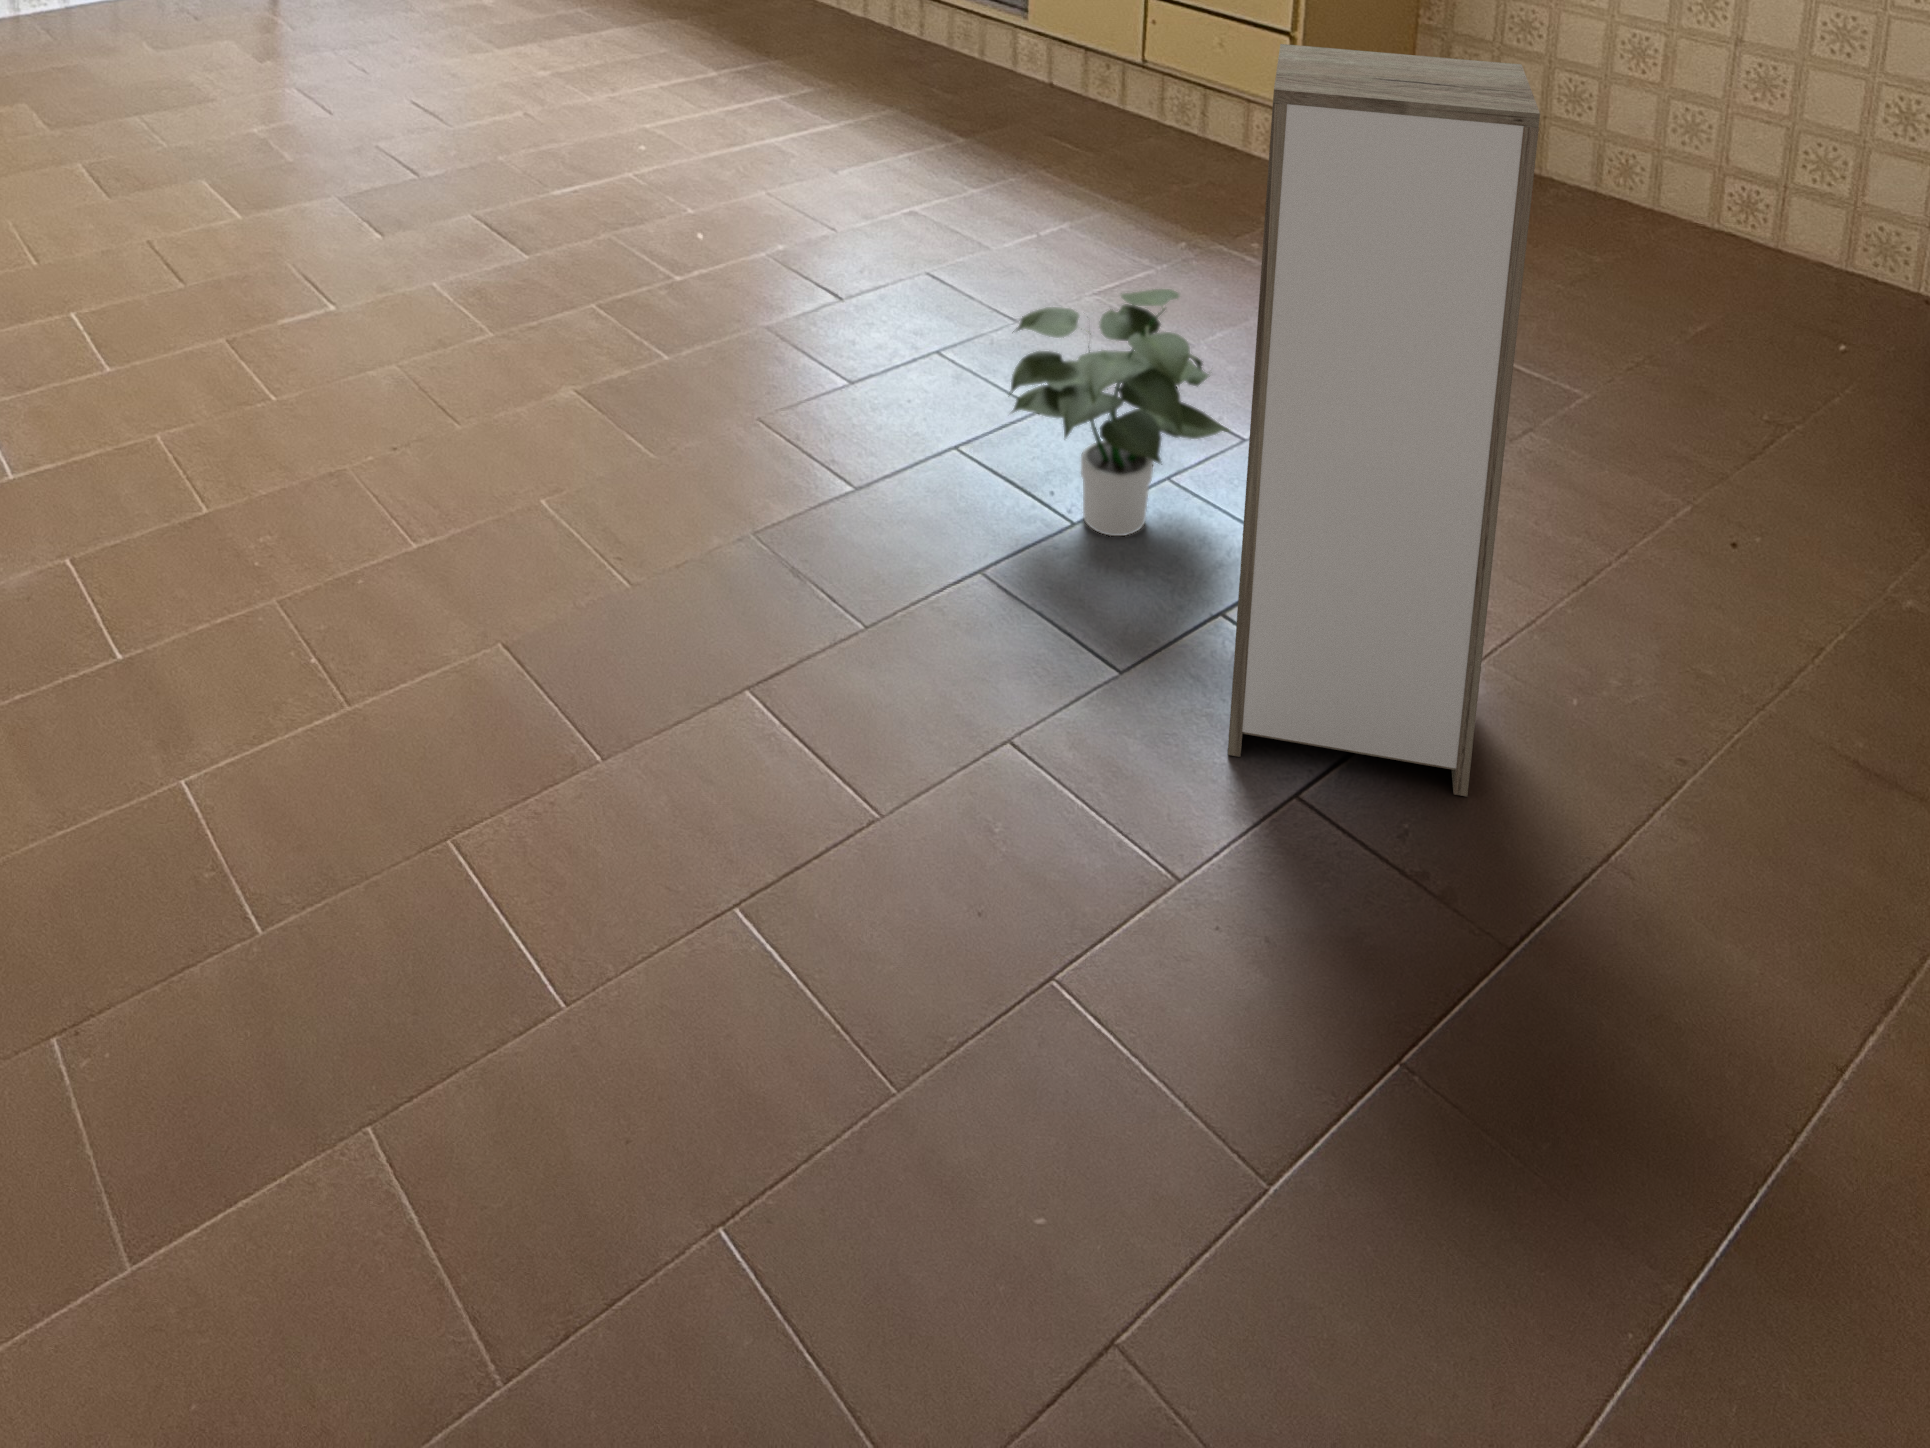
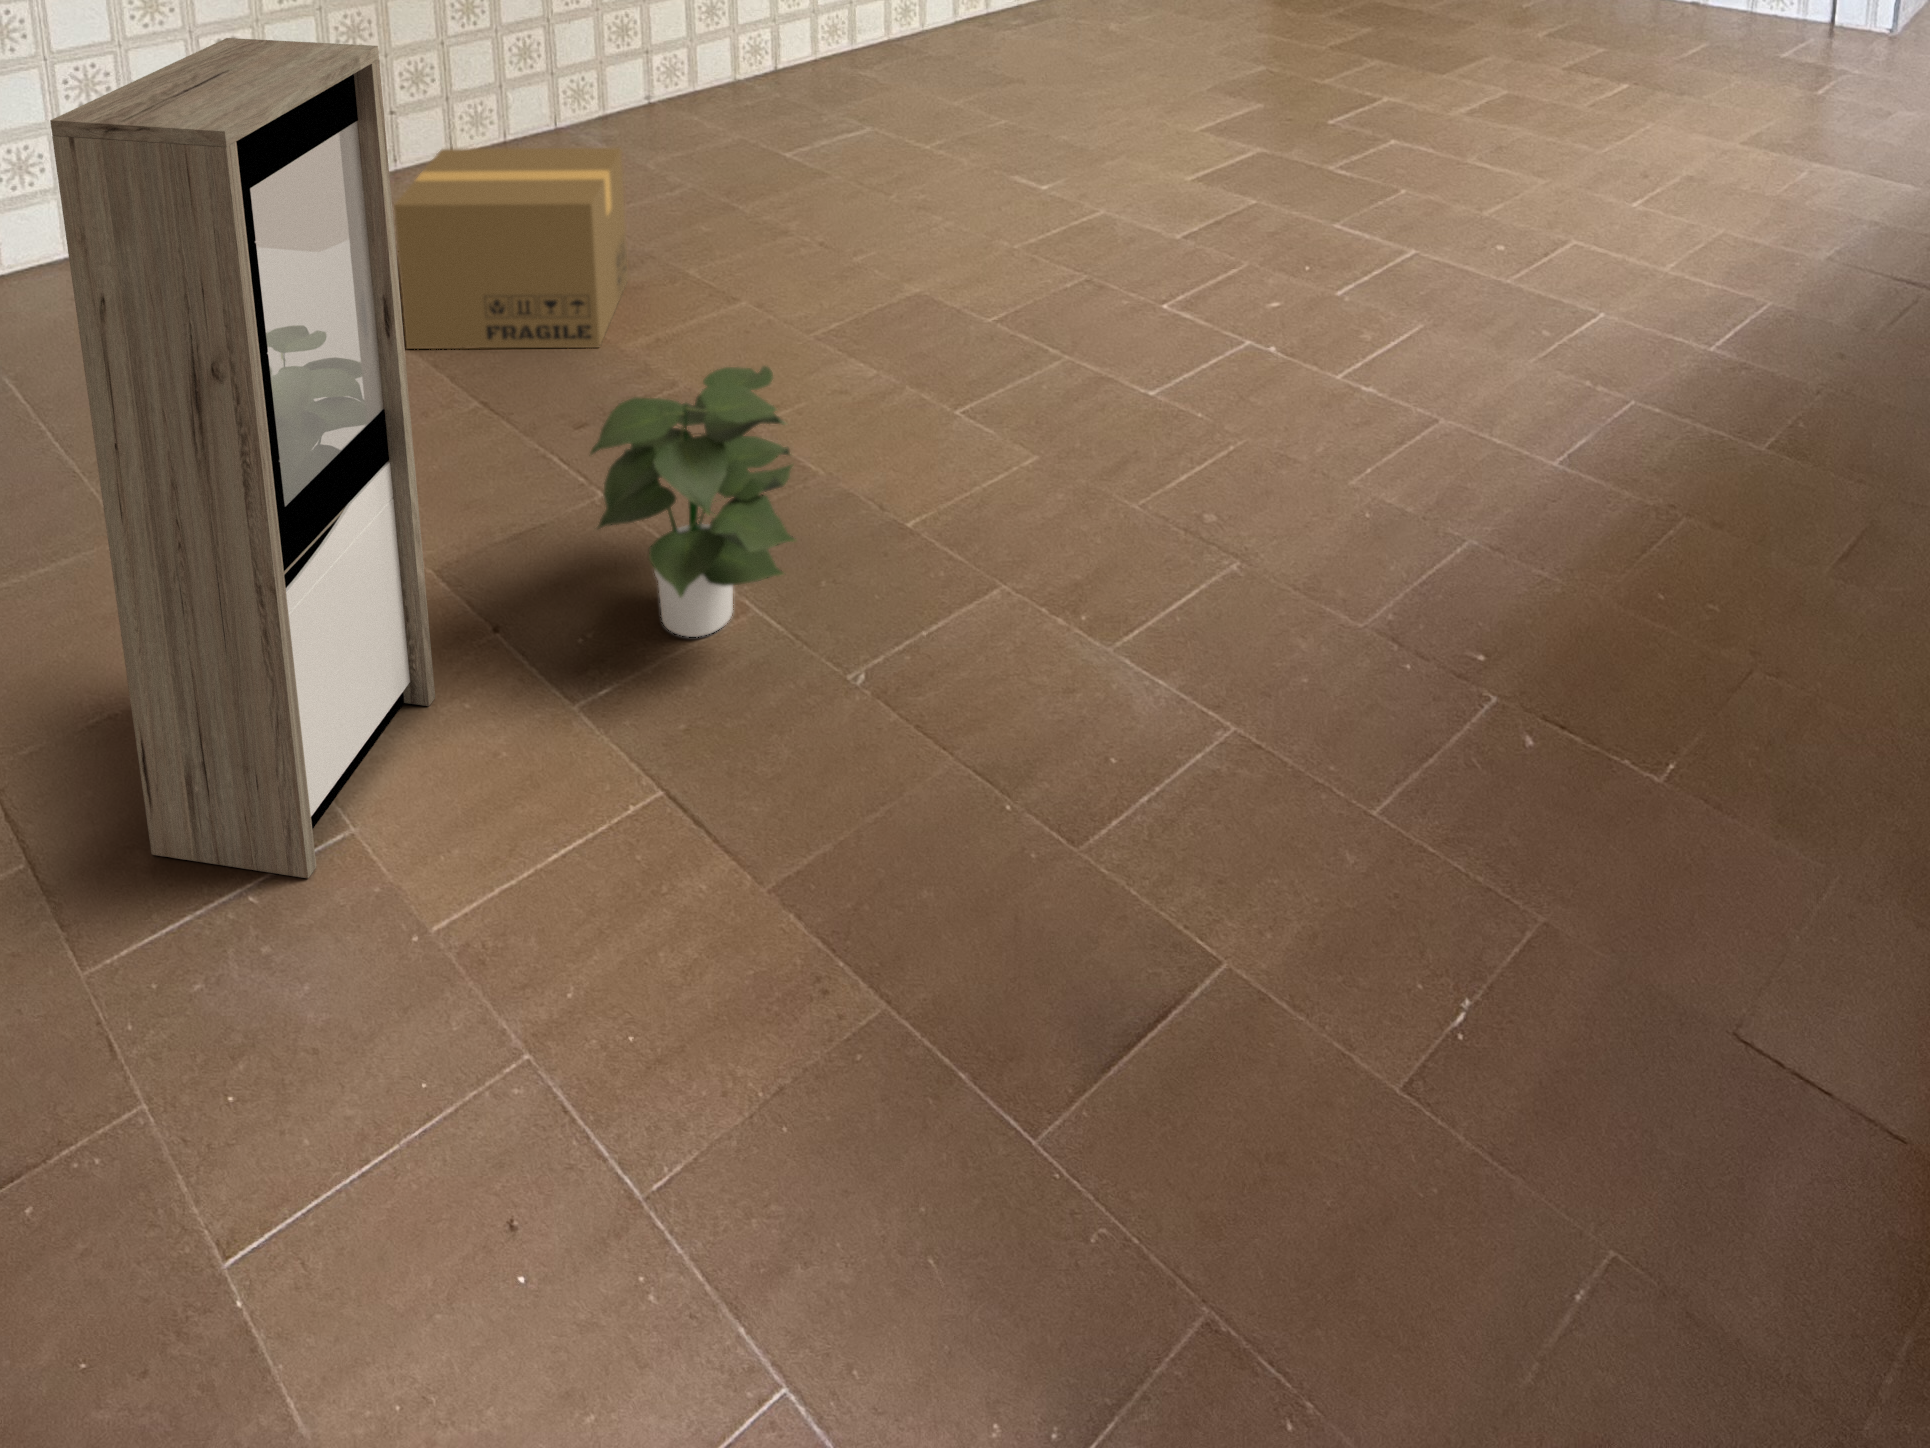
cardboard box: none [220,421,567,809] -> present [394,148,628,349]

